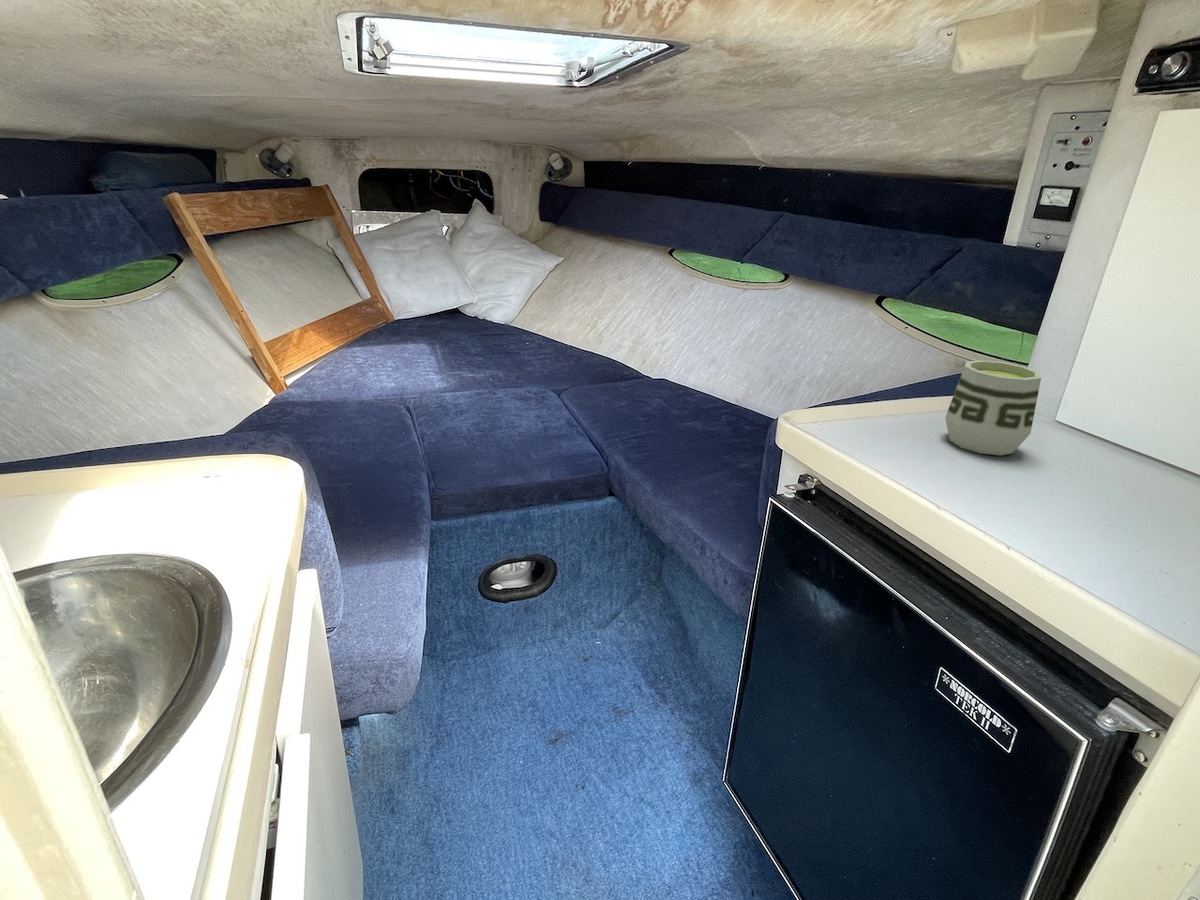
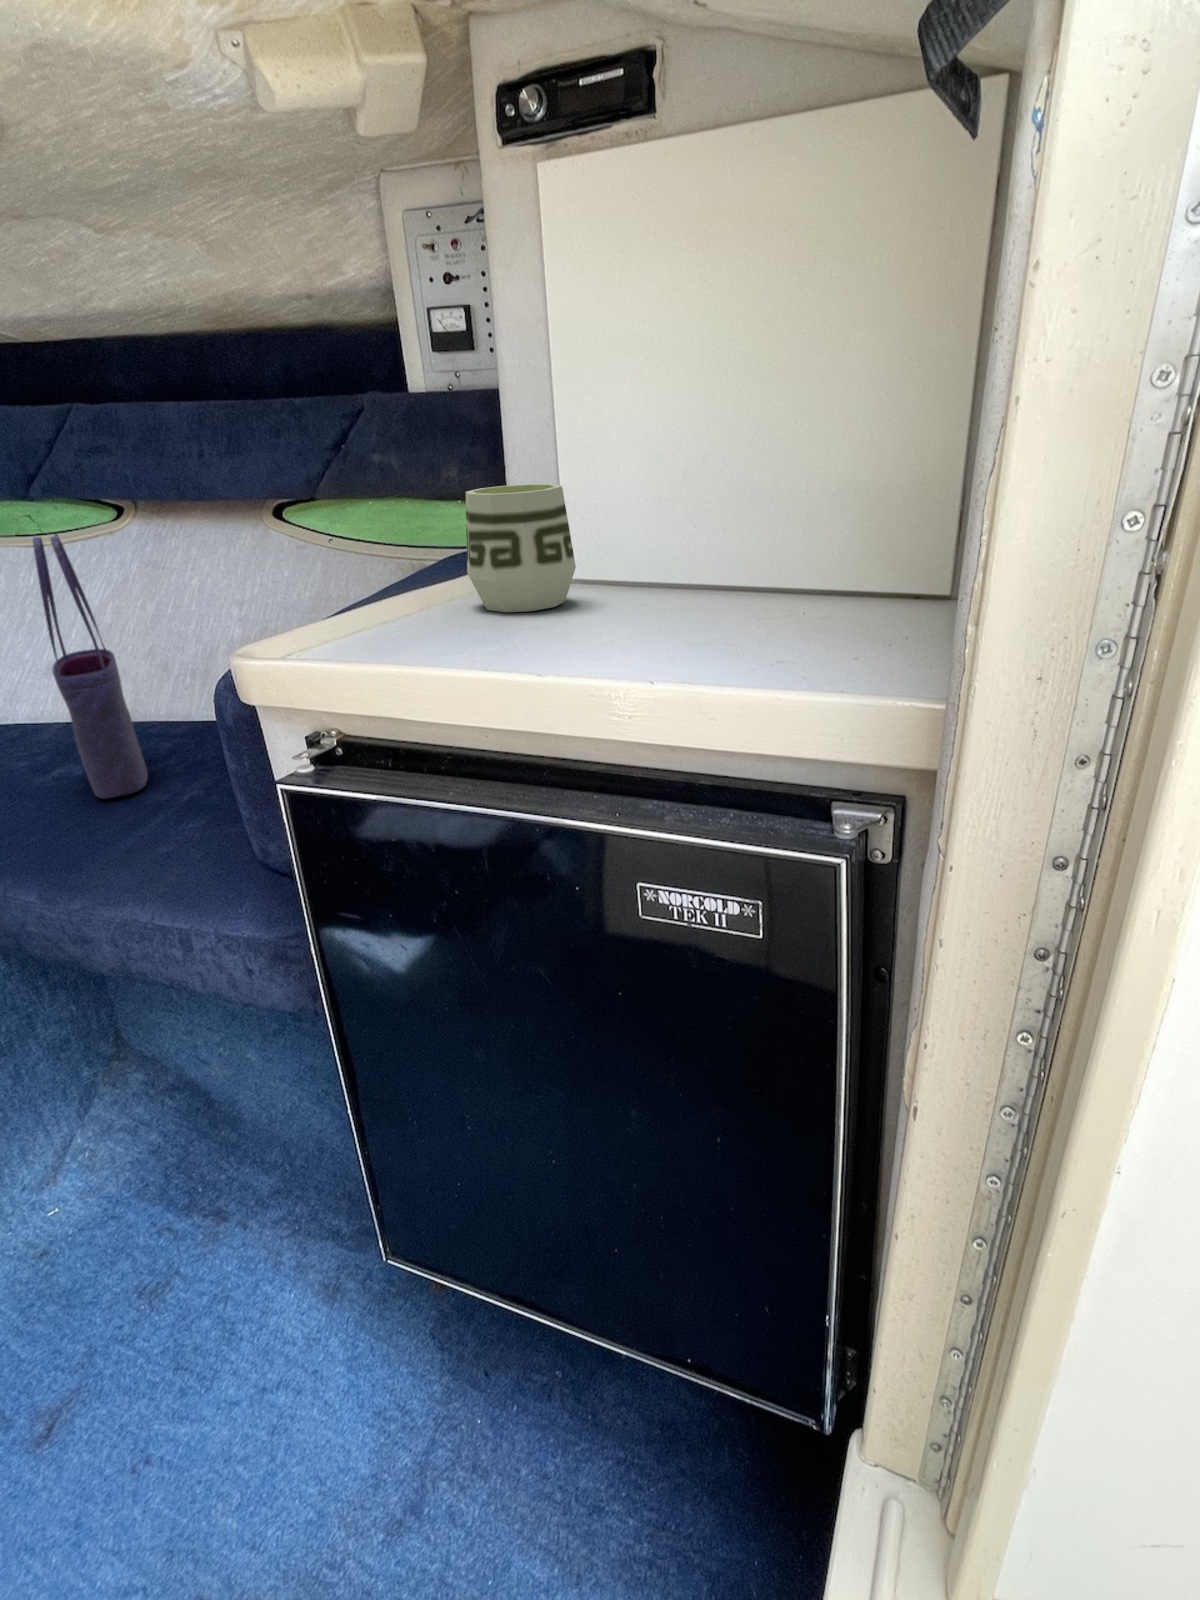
tote bag: none [699,299,739,450] -> present [33,536,148,798]

